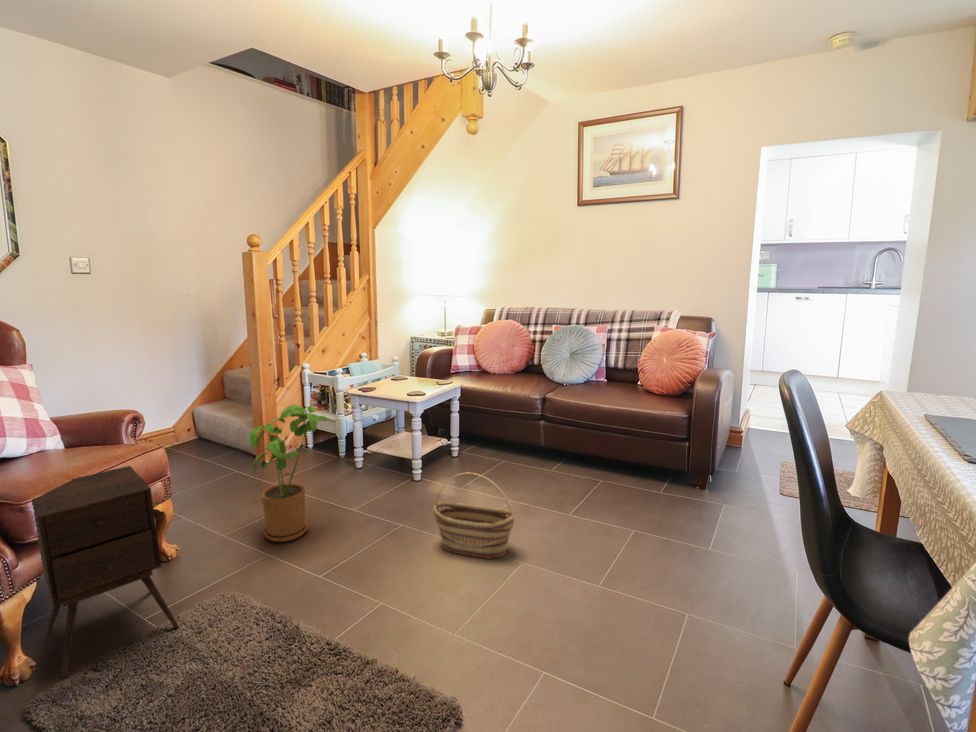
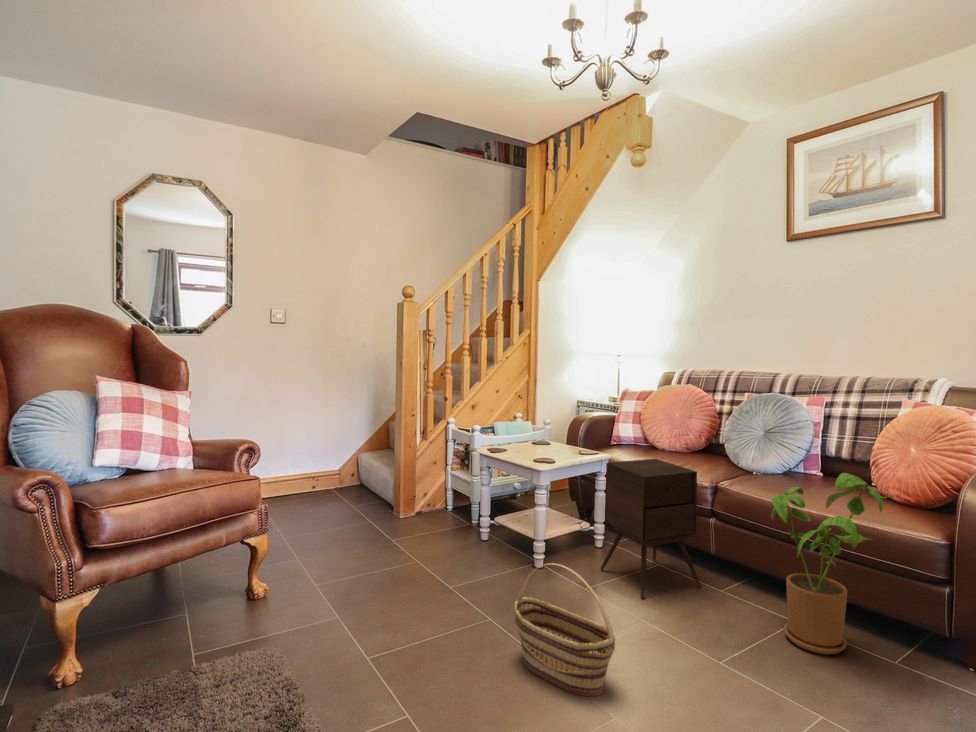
house plant: present [249,405,329,542] -> present [771,473,887,654]
side table: present [32,466,178,678] -> present [601,459,701,599]

